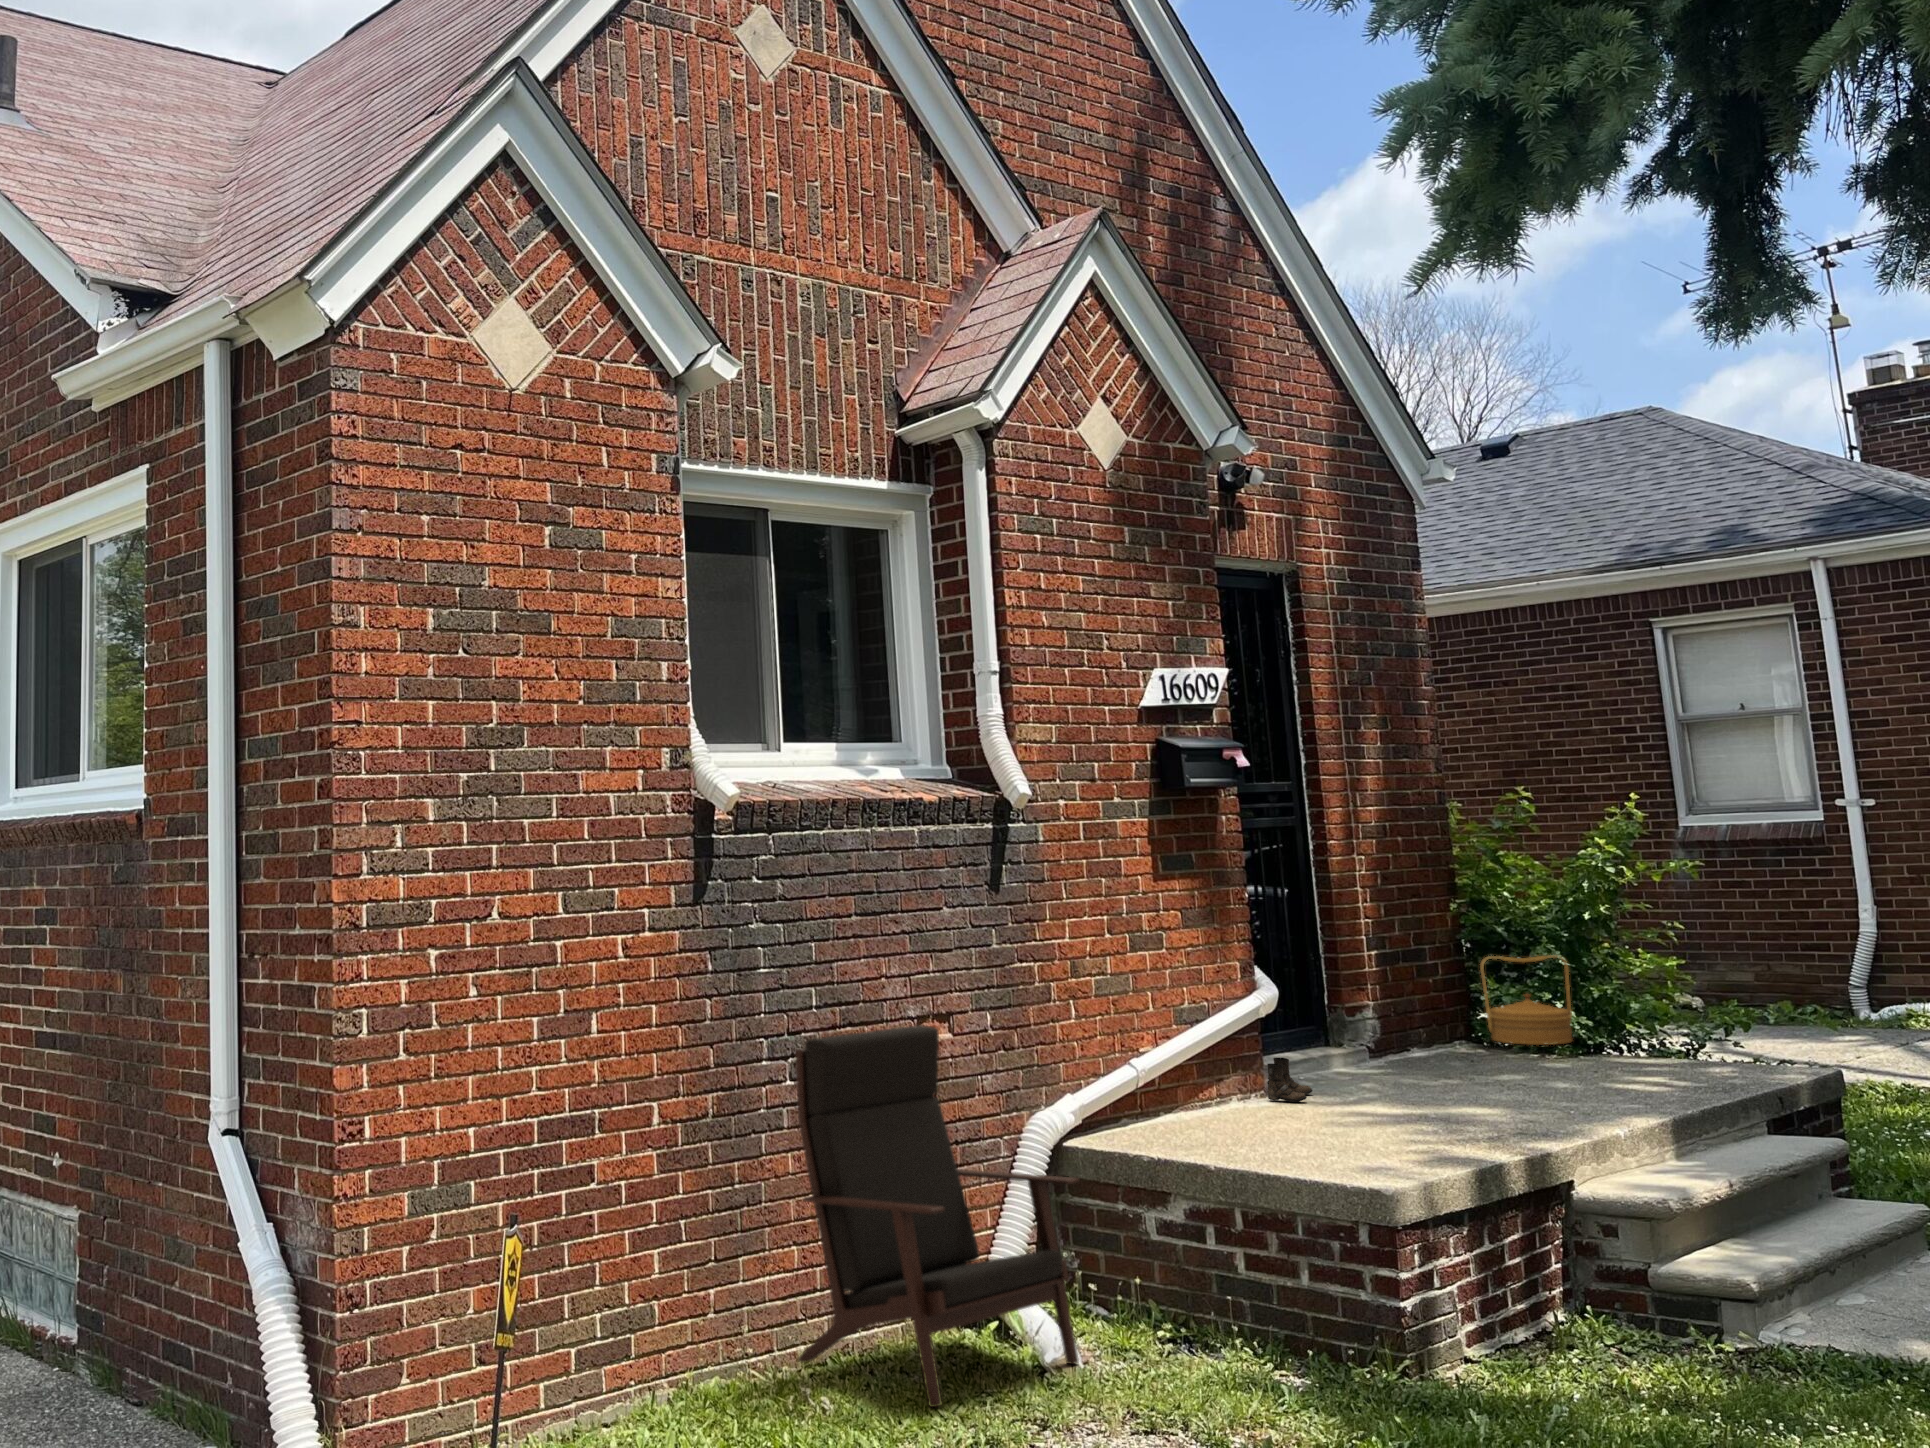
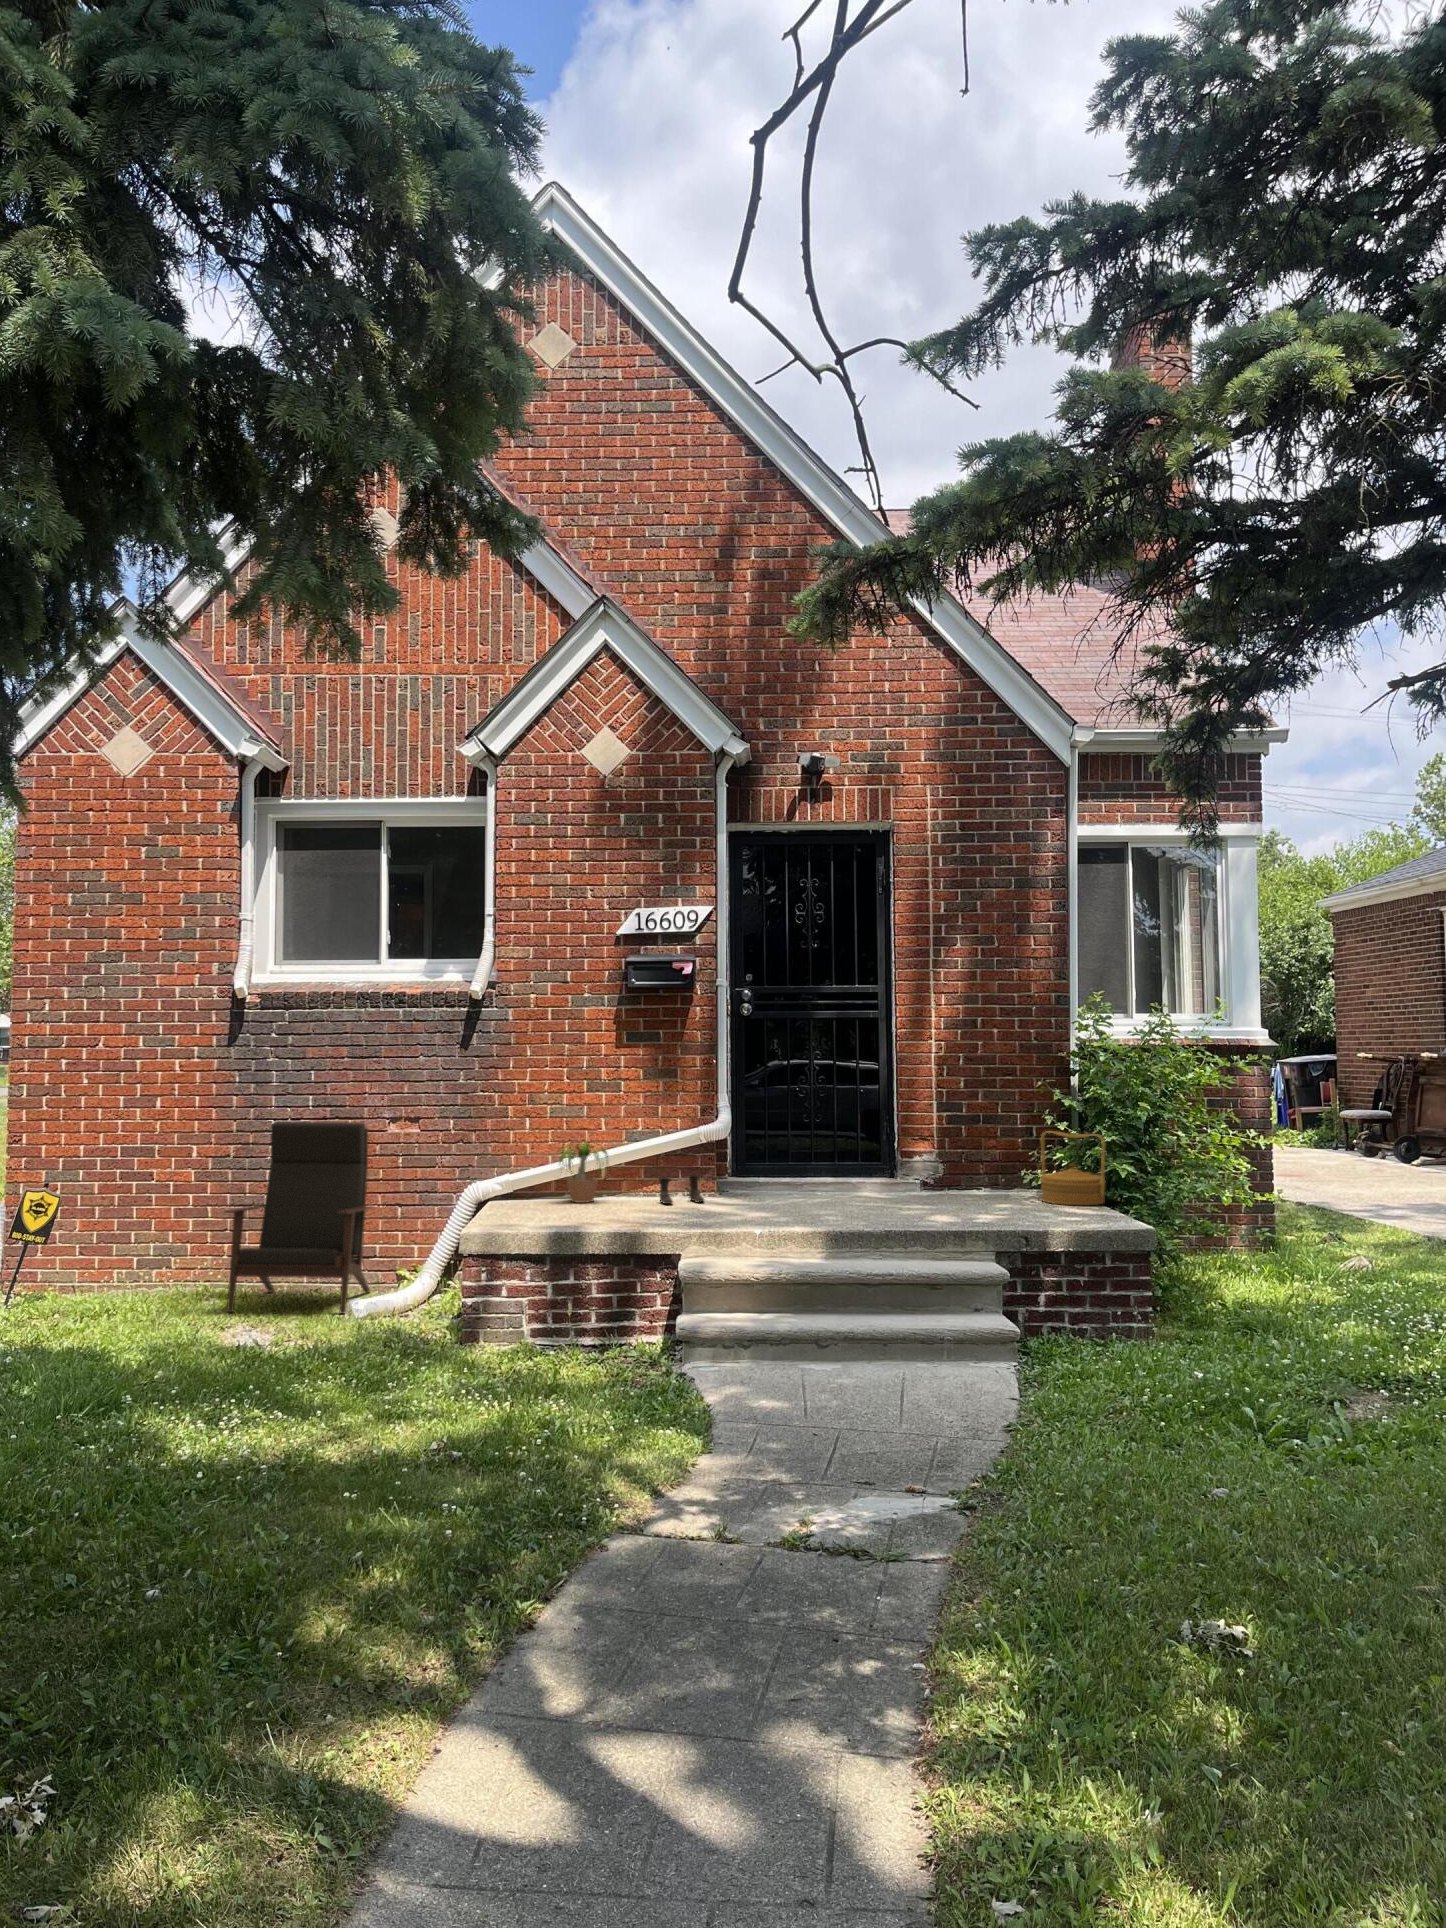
potted plant: none [1142,1023,1246,1117] -> present [559,1142,608,1203]

